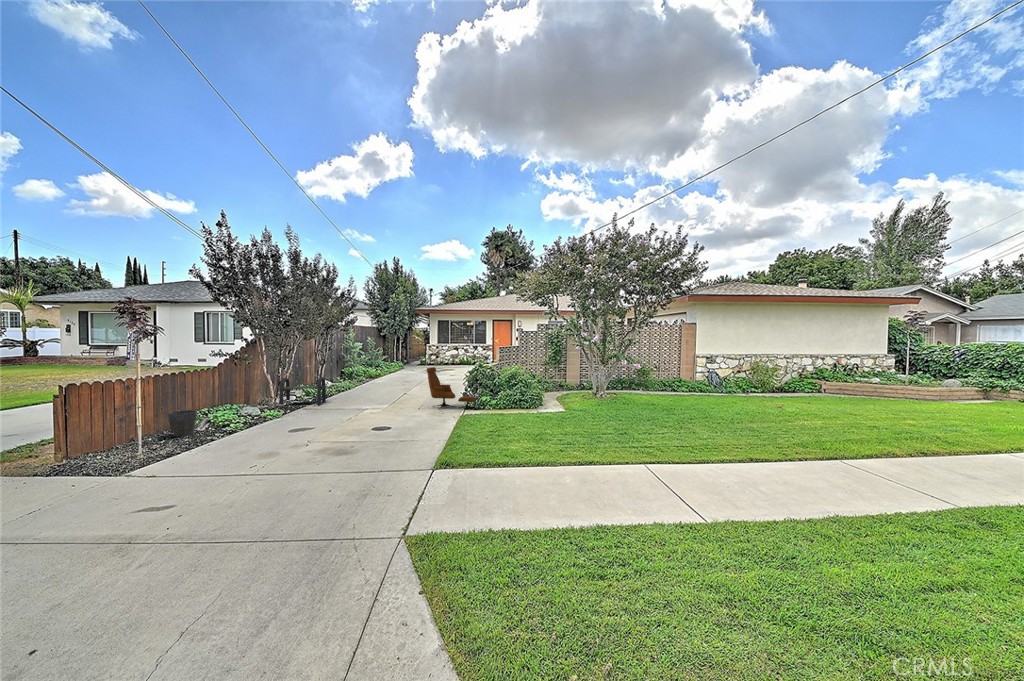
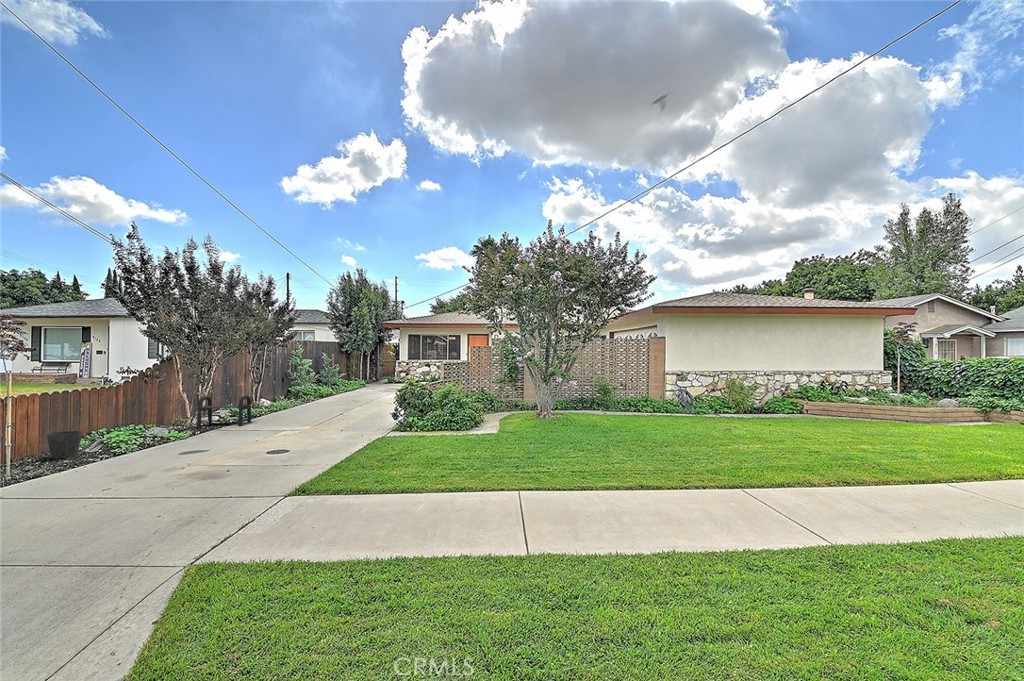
lounge chair: present [427,367,476,410] -> none [351,385,403,432]

